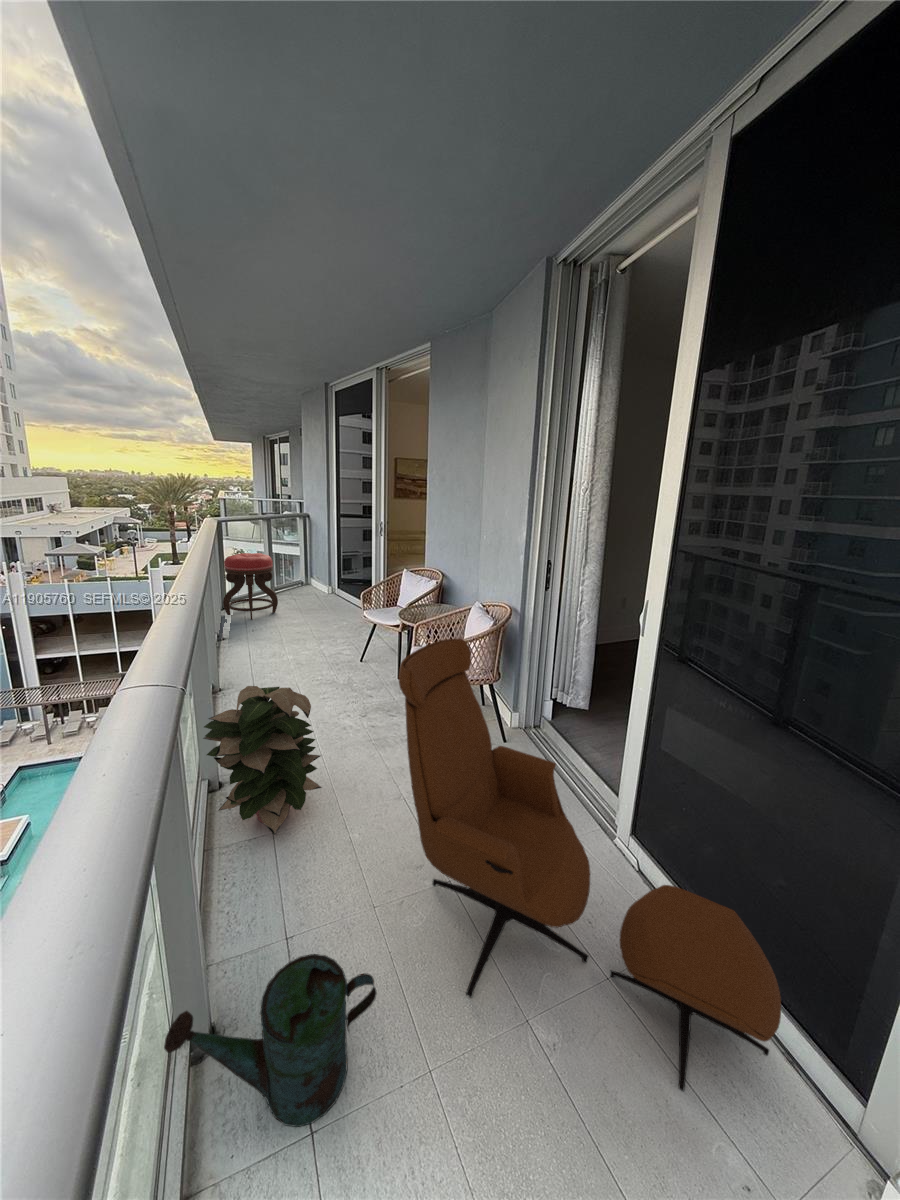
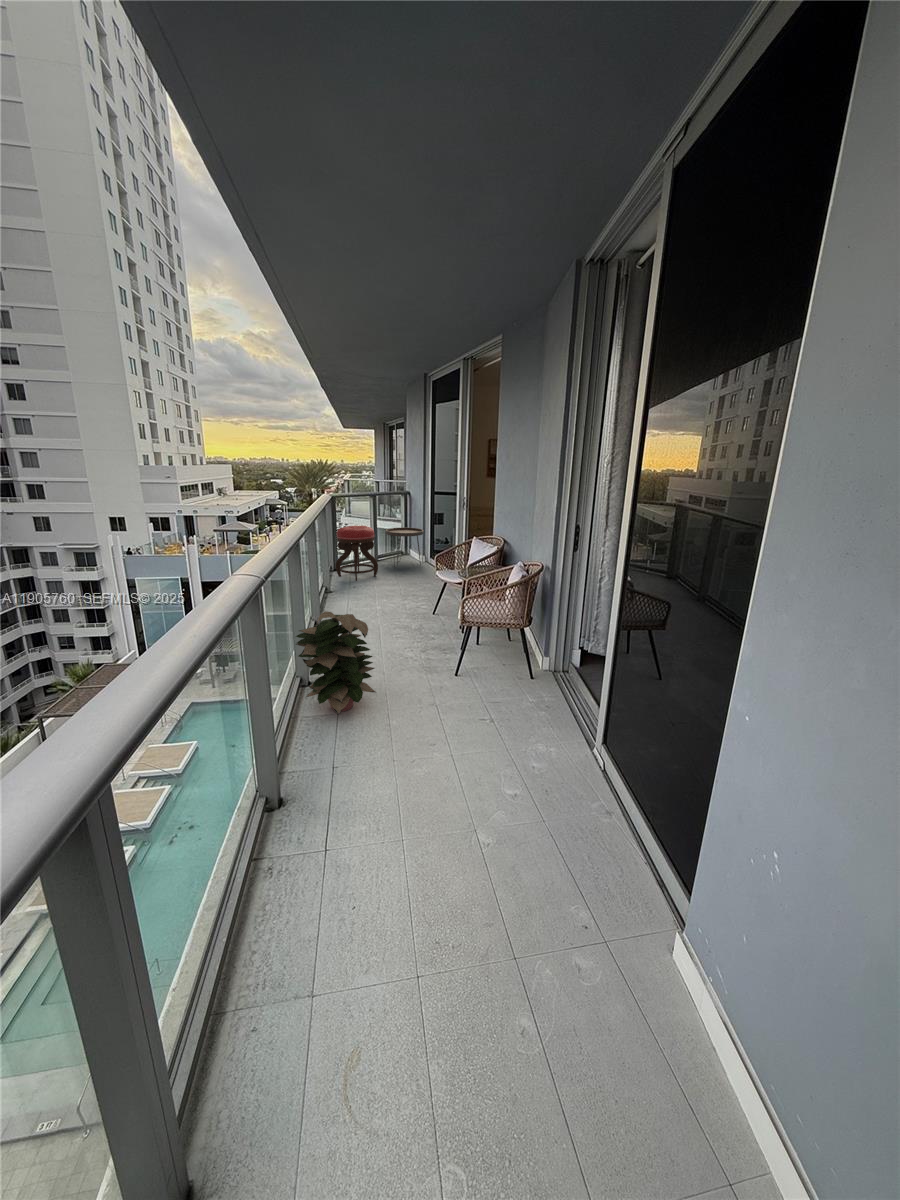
side table: none [283,554,329,601] -> present [386,527,424,567]
lounge chair: present [399,639,781,1091] -> none [404,579,657,890]
watering can: present [164,954,377,1127] -> none [250,762,372,850]

